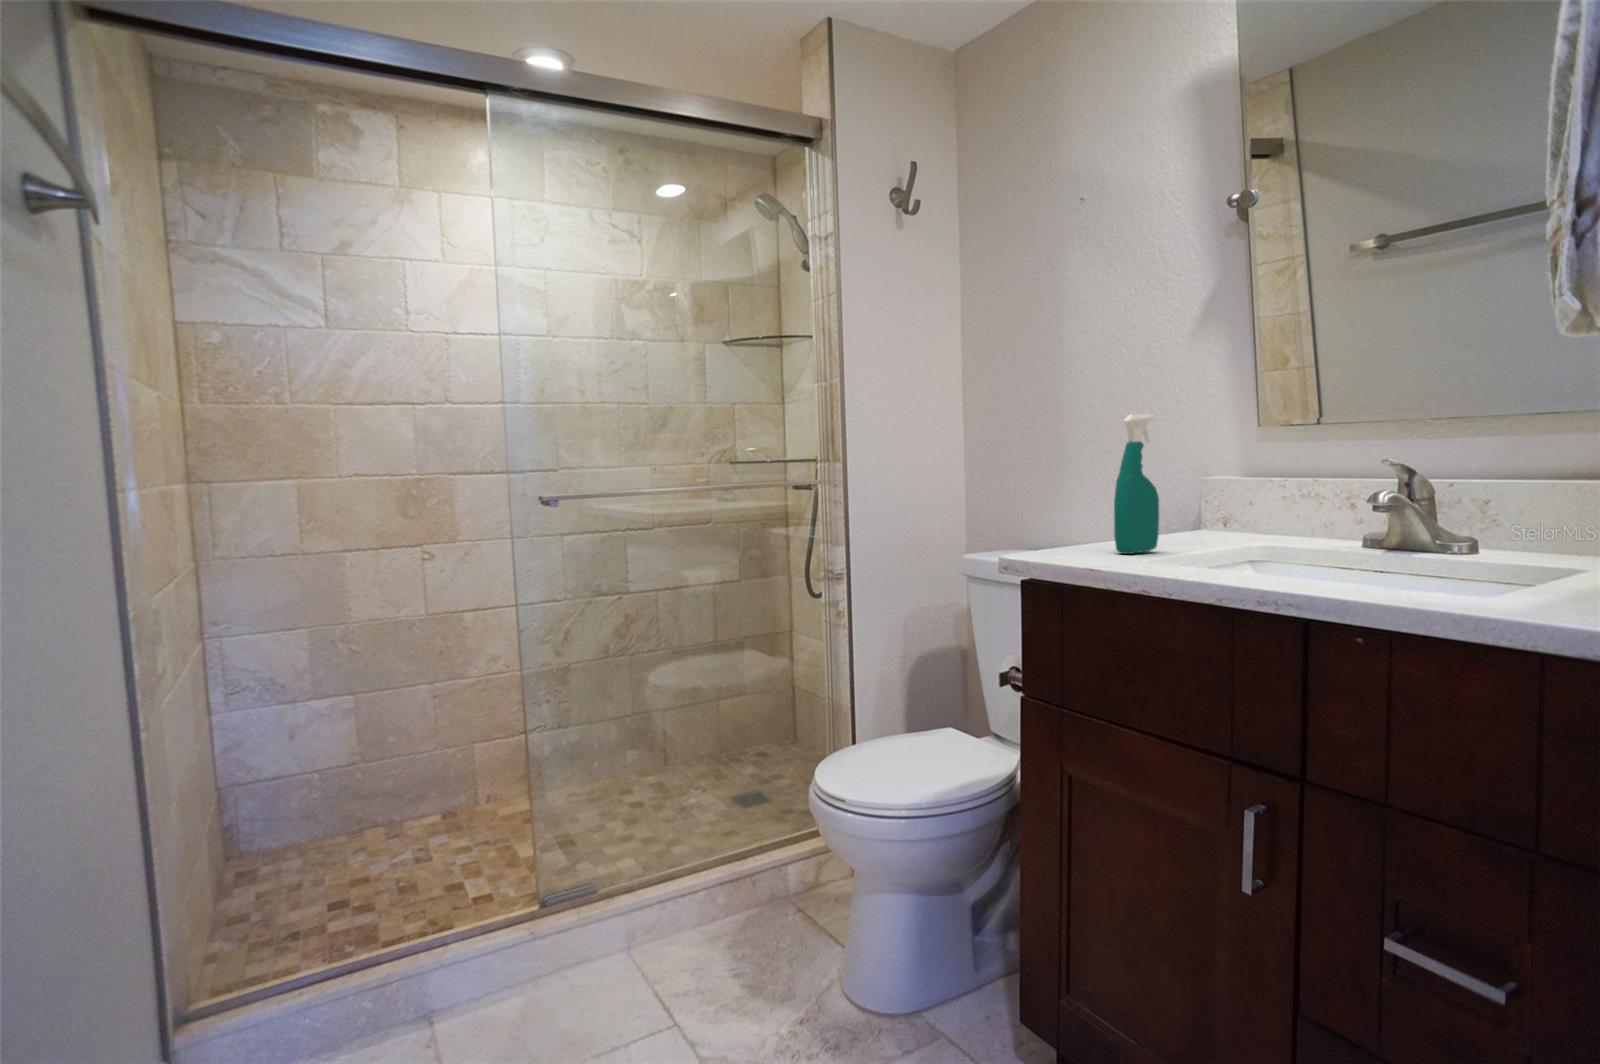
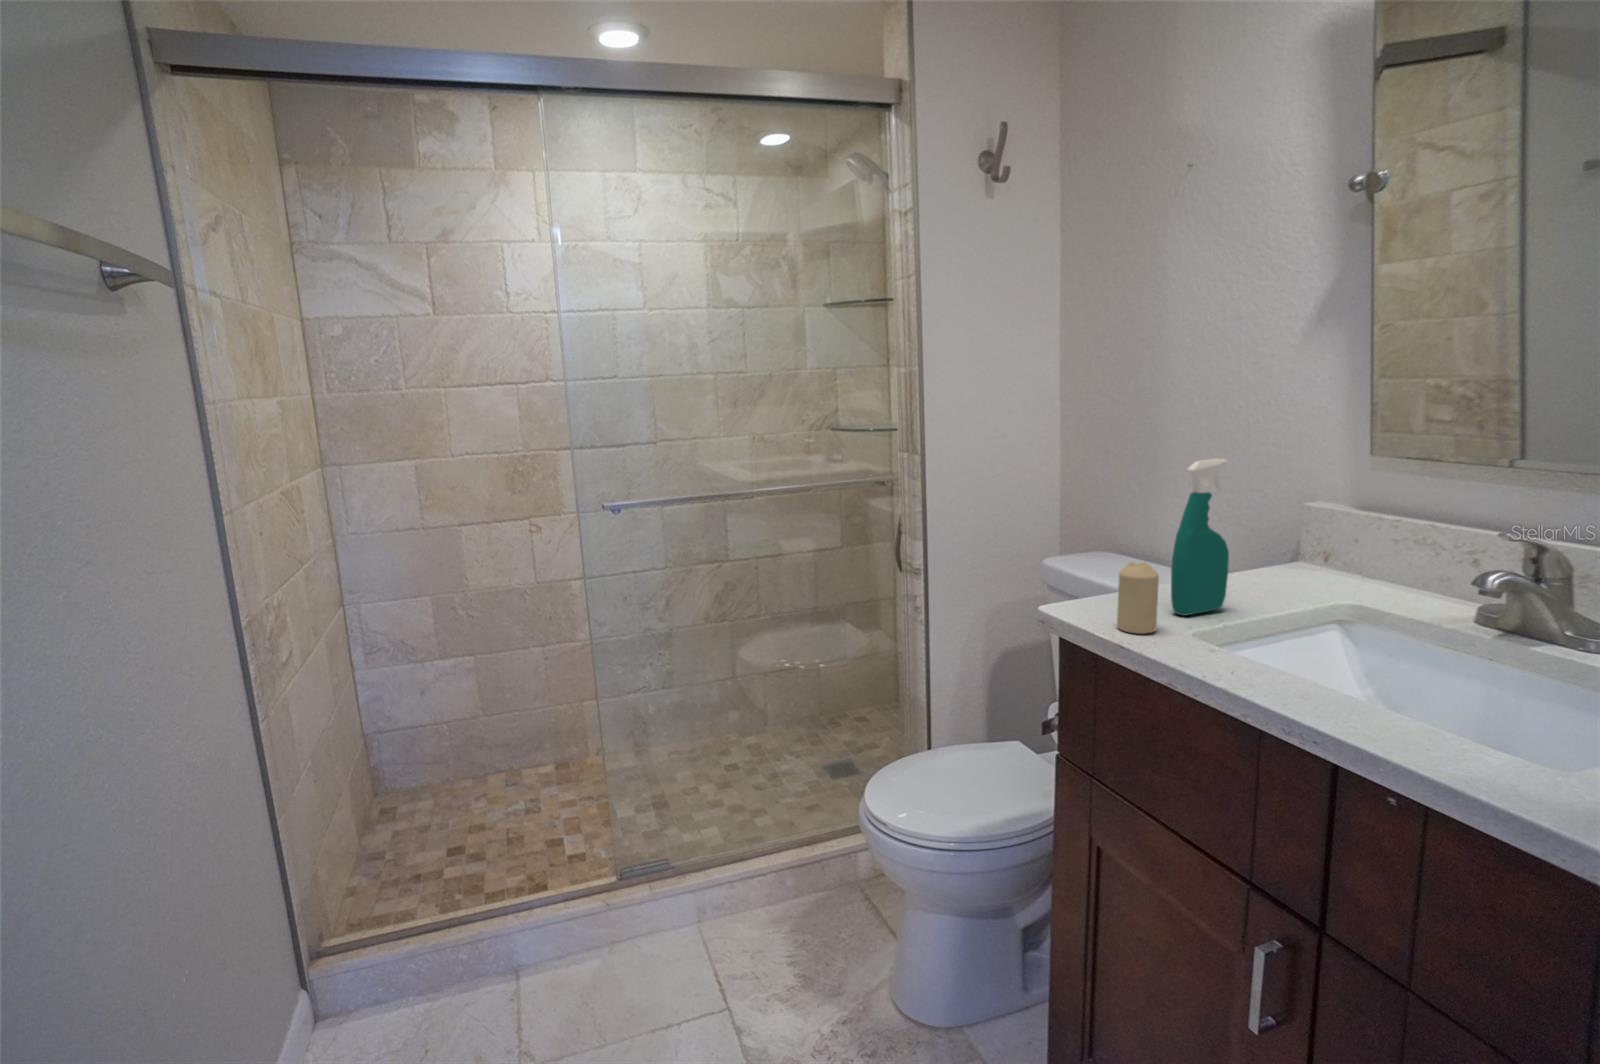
candle: none [1077,497,1113,559] -> present [1117,562,1159,634]

